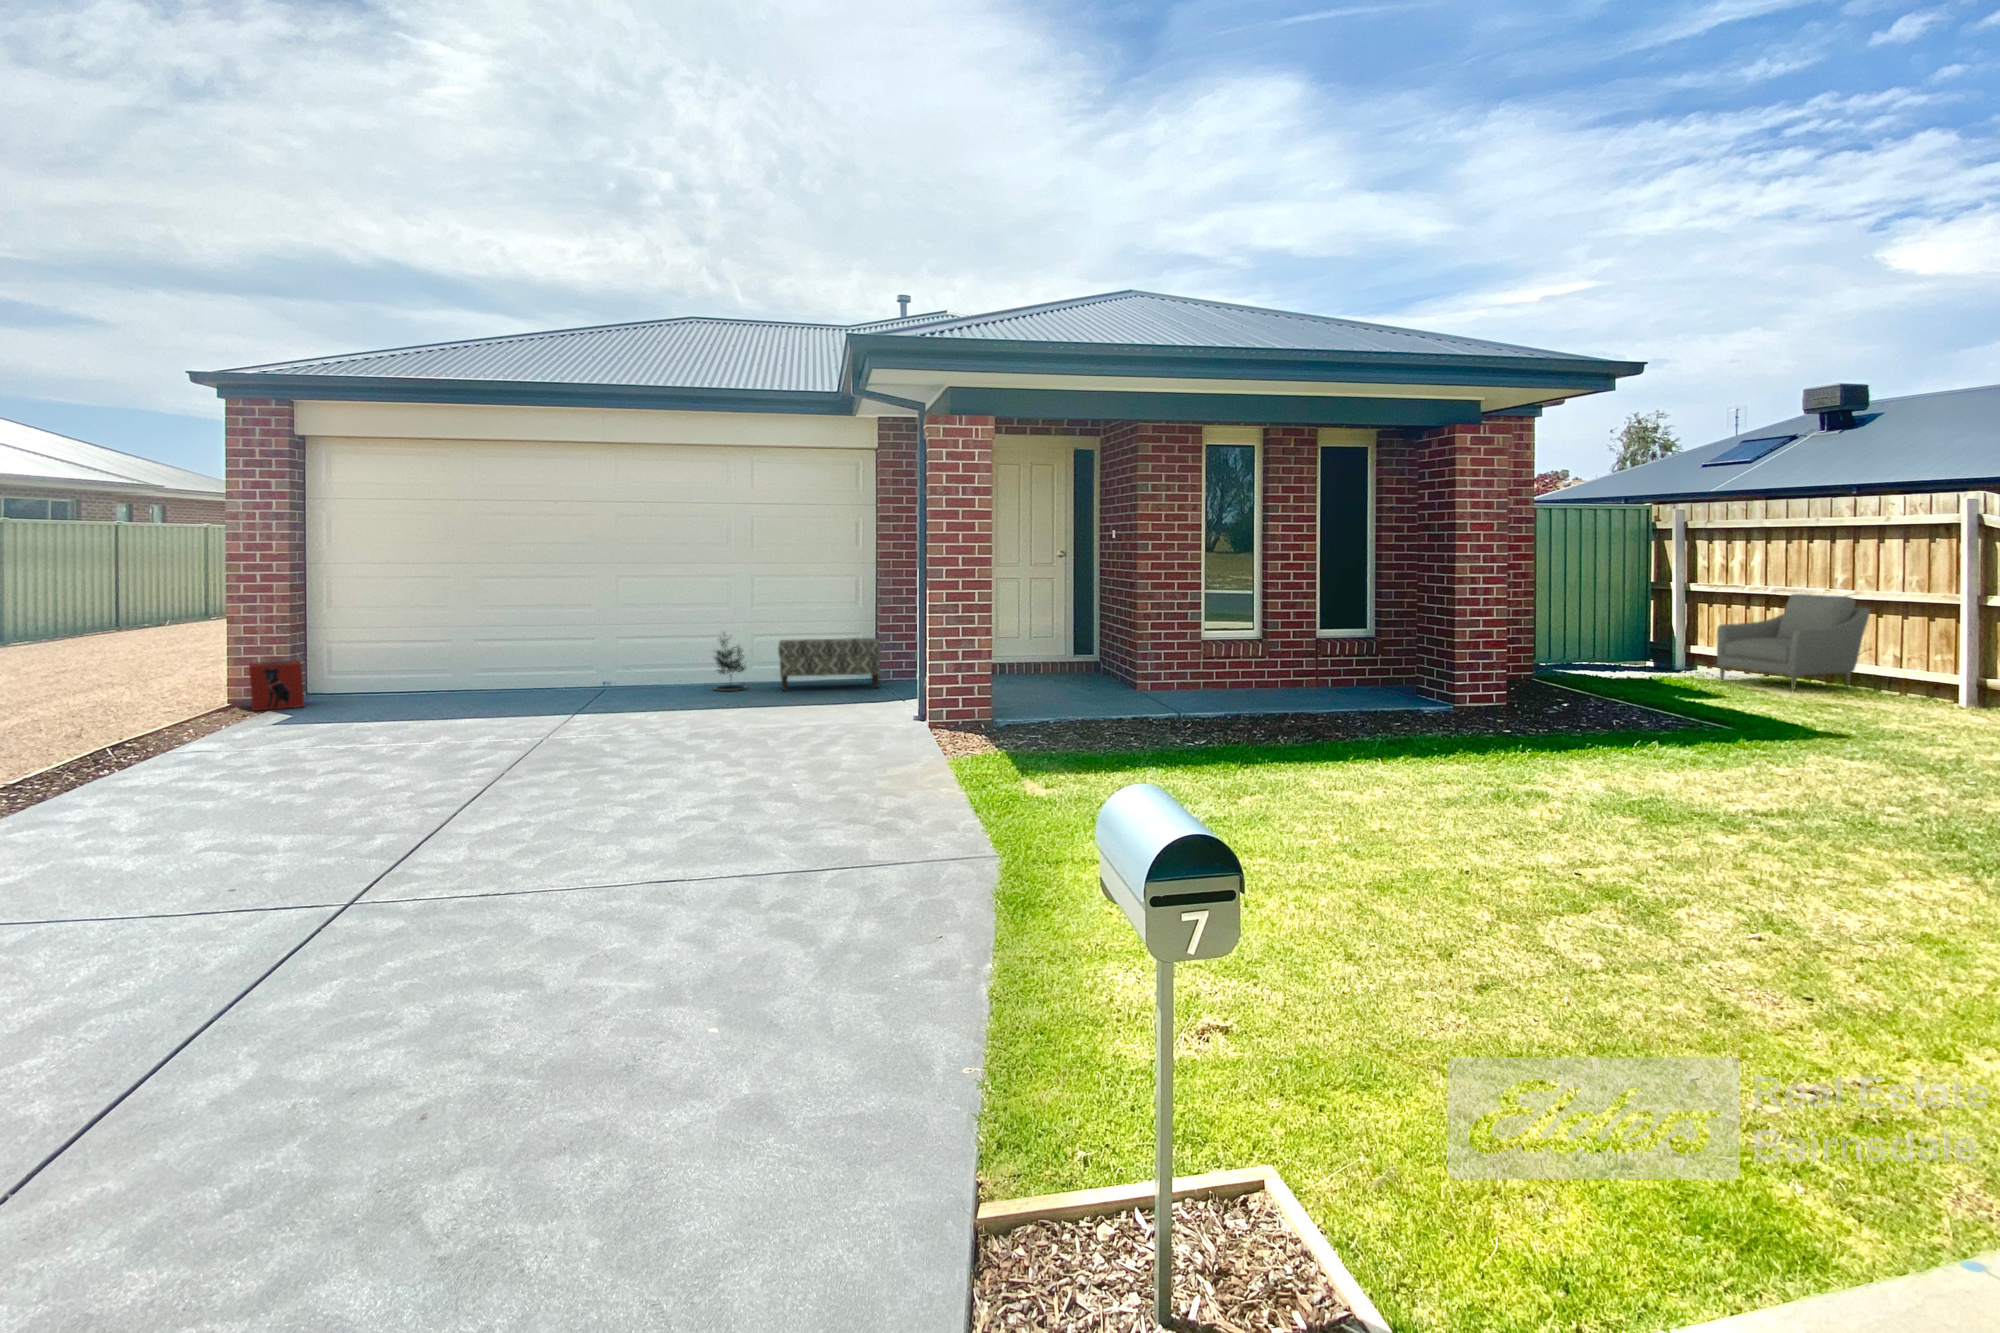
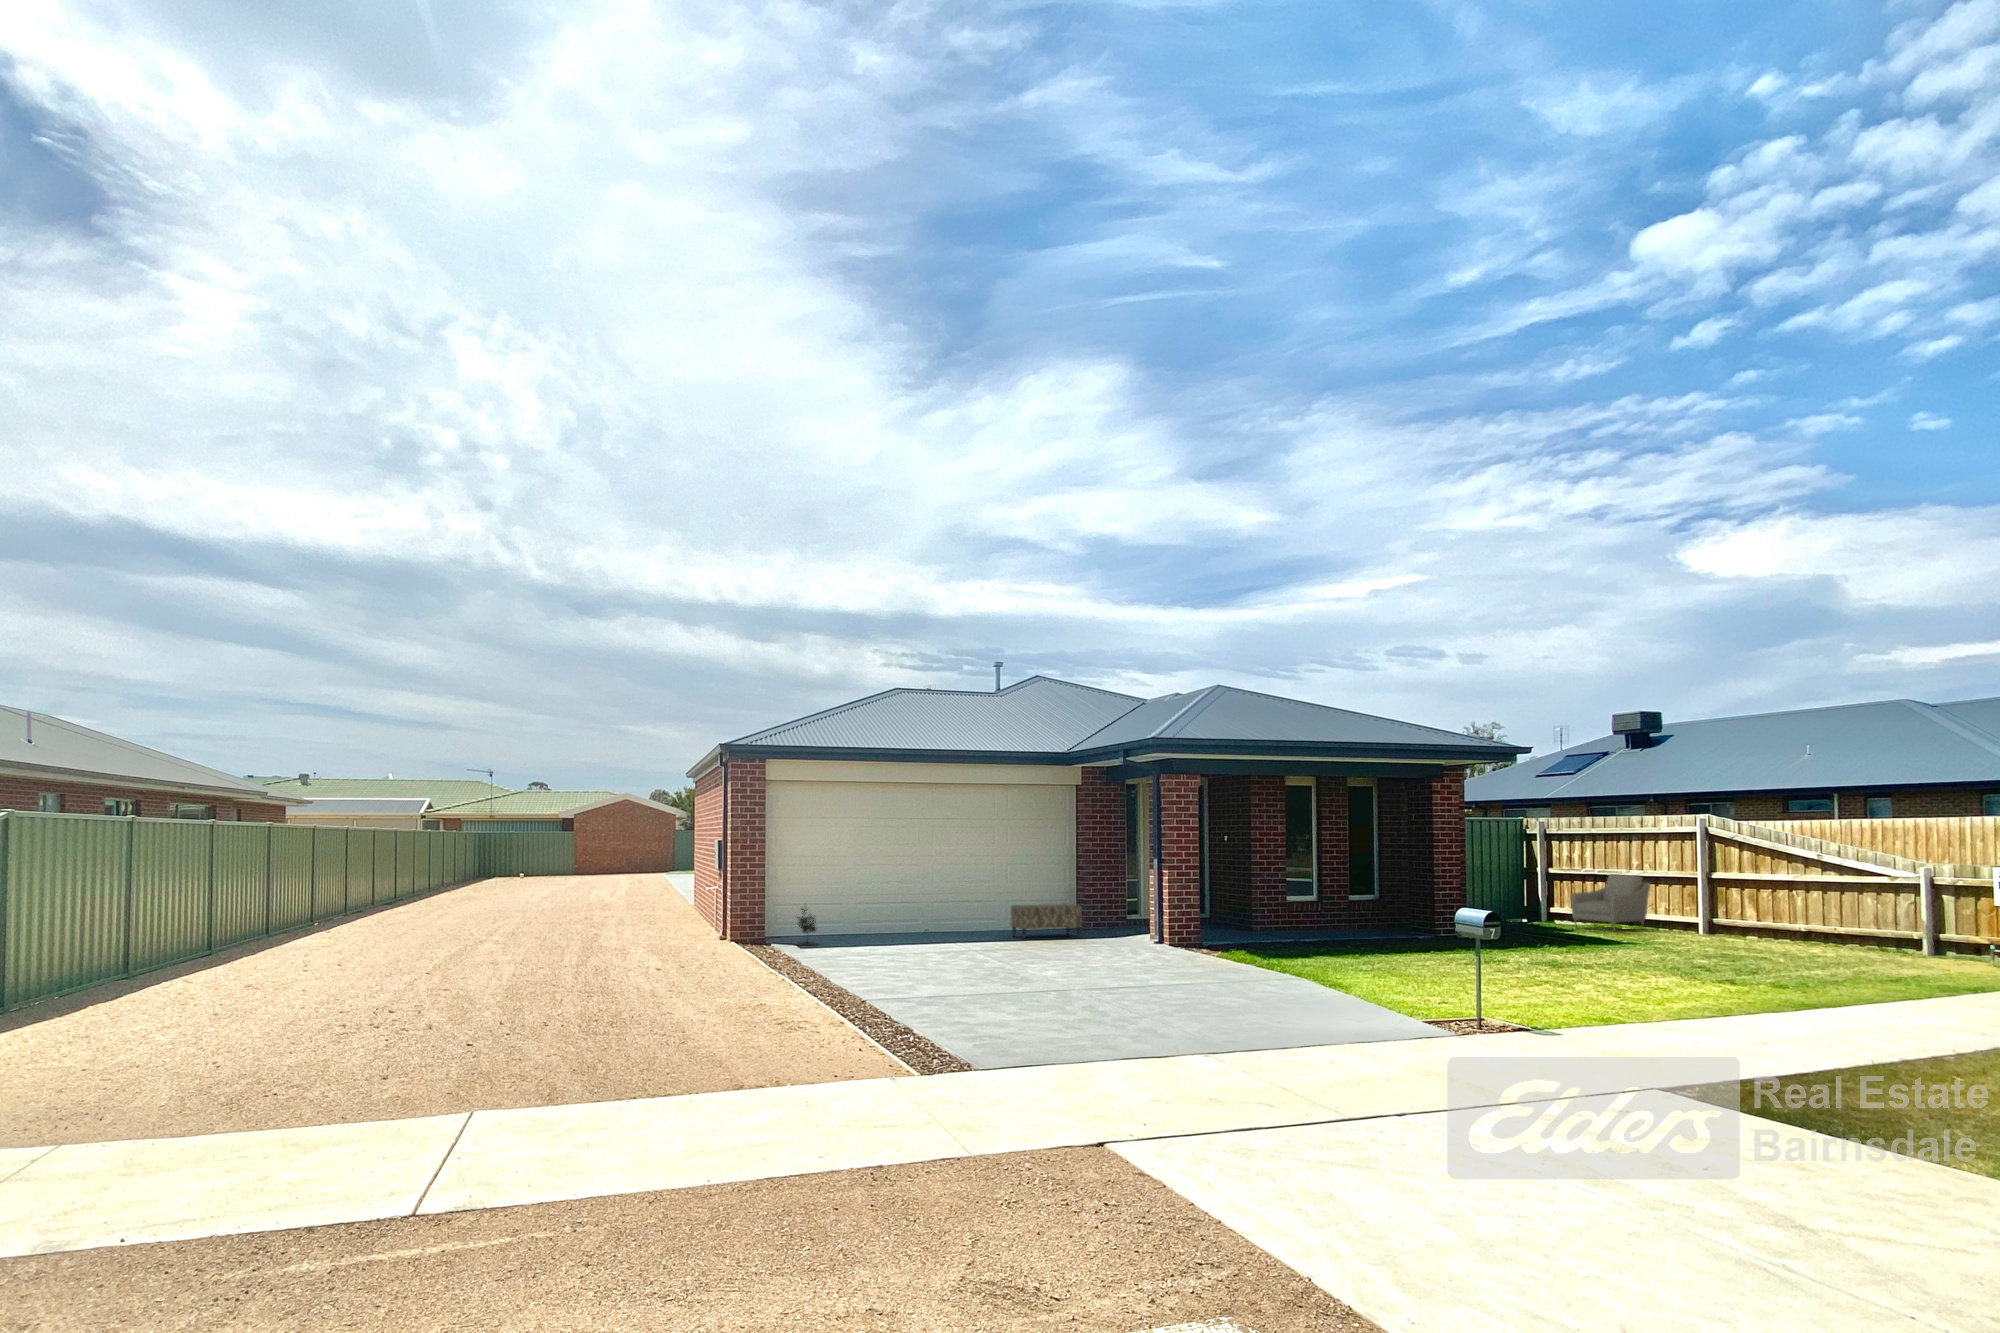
potted tree: present [714,632,746,691] -> present [796,909,817,945]
storage box: present [249,660,304,711] -> none [704,919,745,951]

